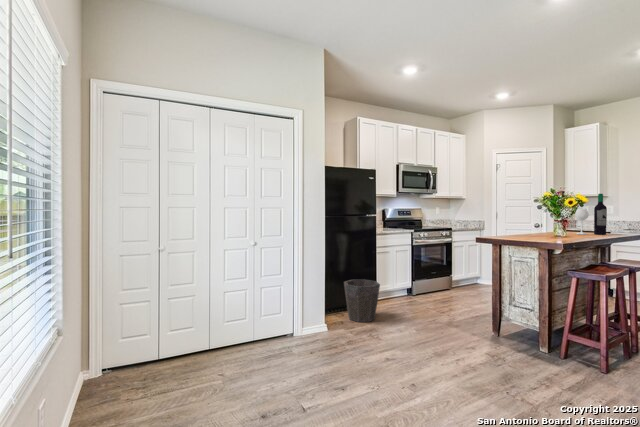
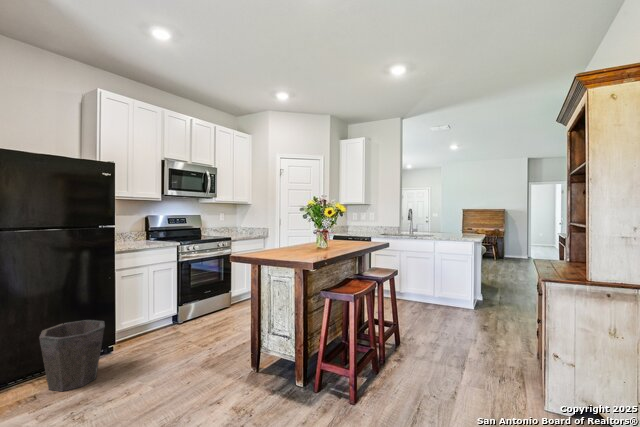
wine bottle: present [575,194,607,235] -> none [339,203,364,244]

